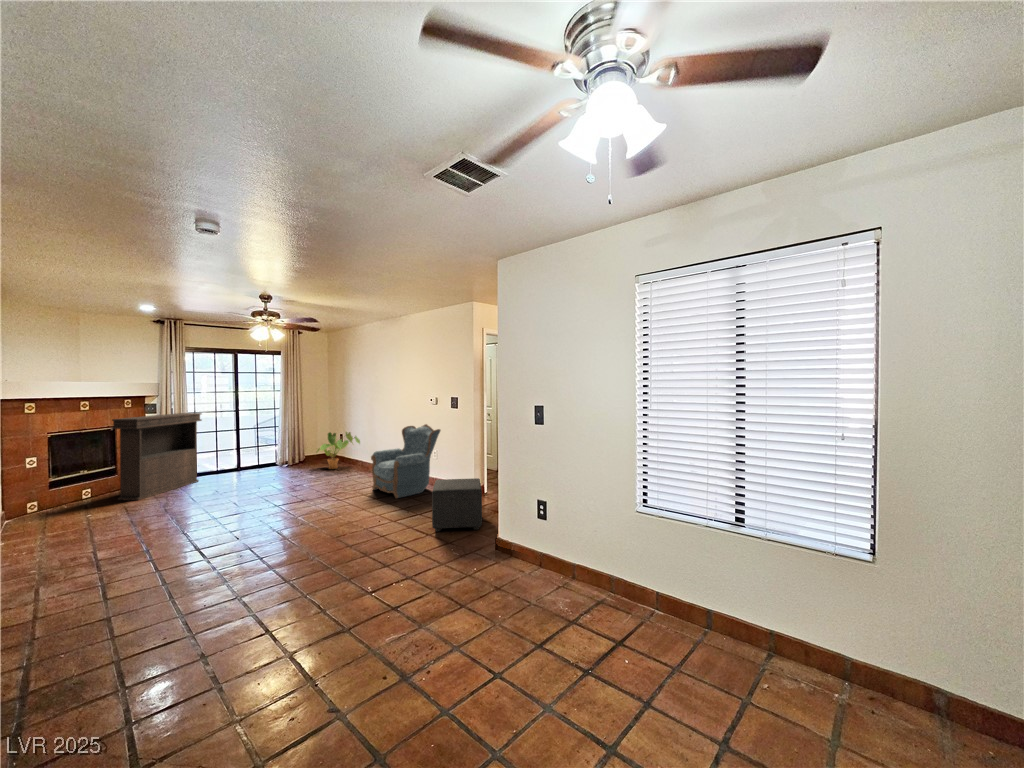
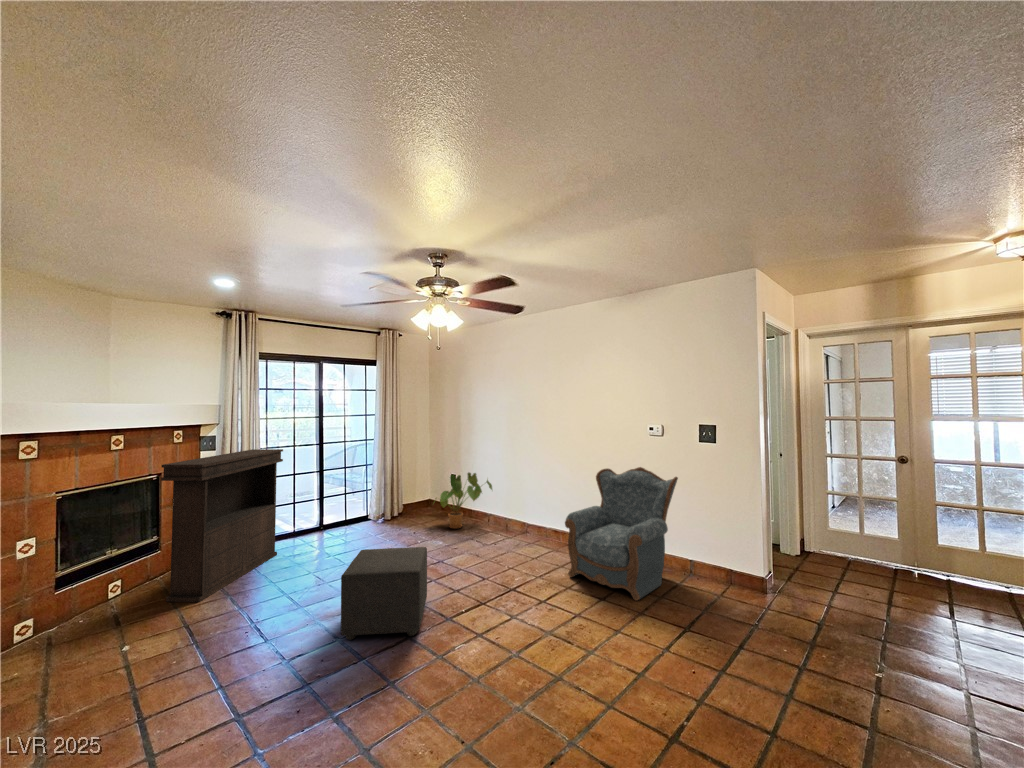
ottoman: present [432,478,482,532] -> present [341,547,427,640]

